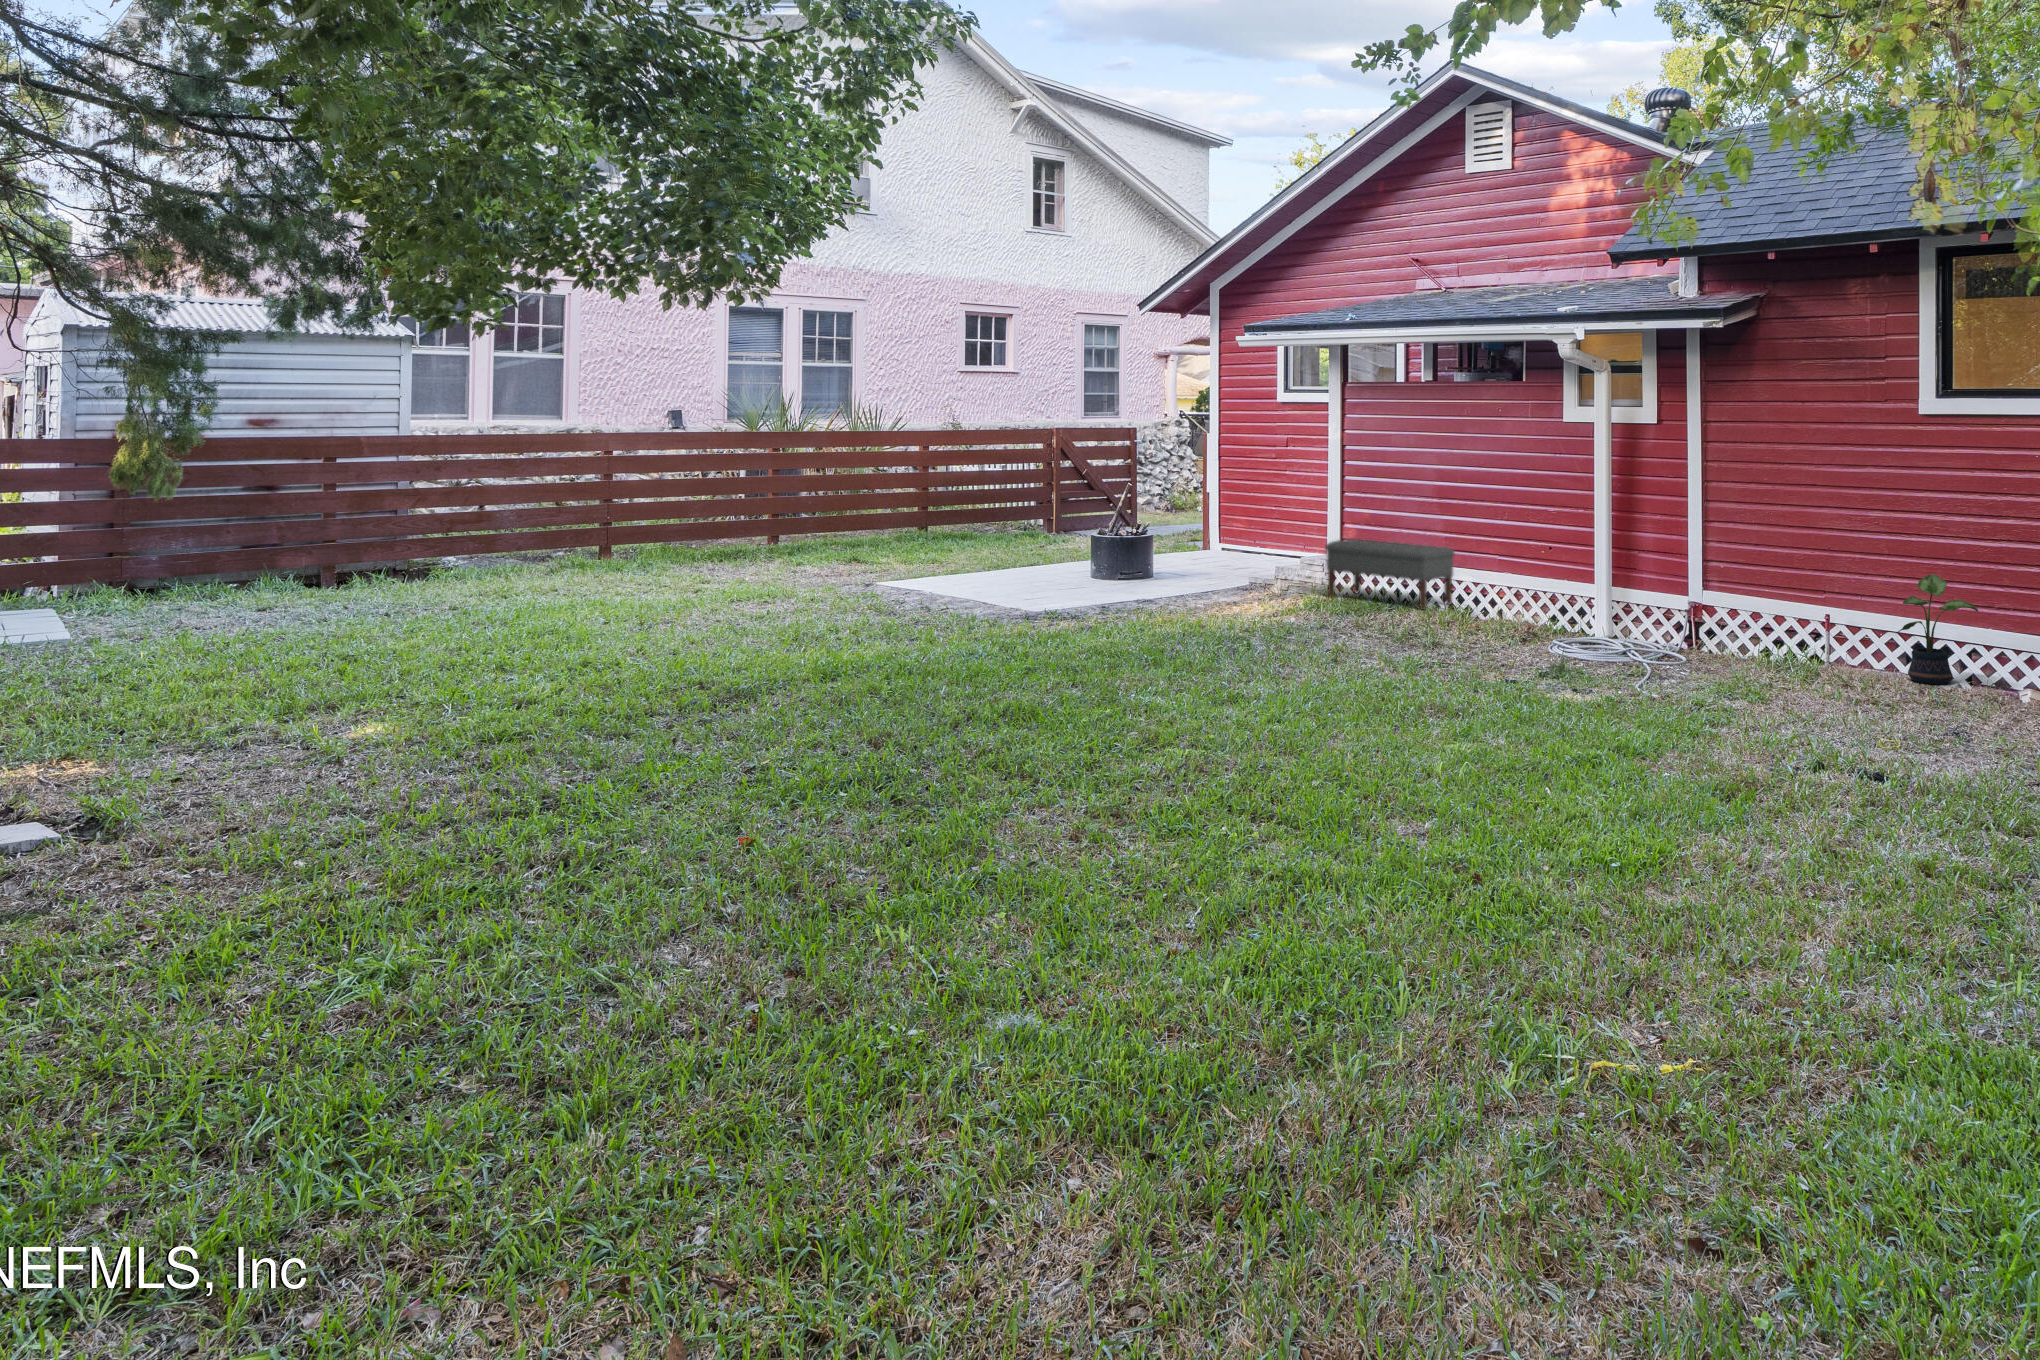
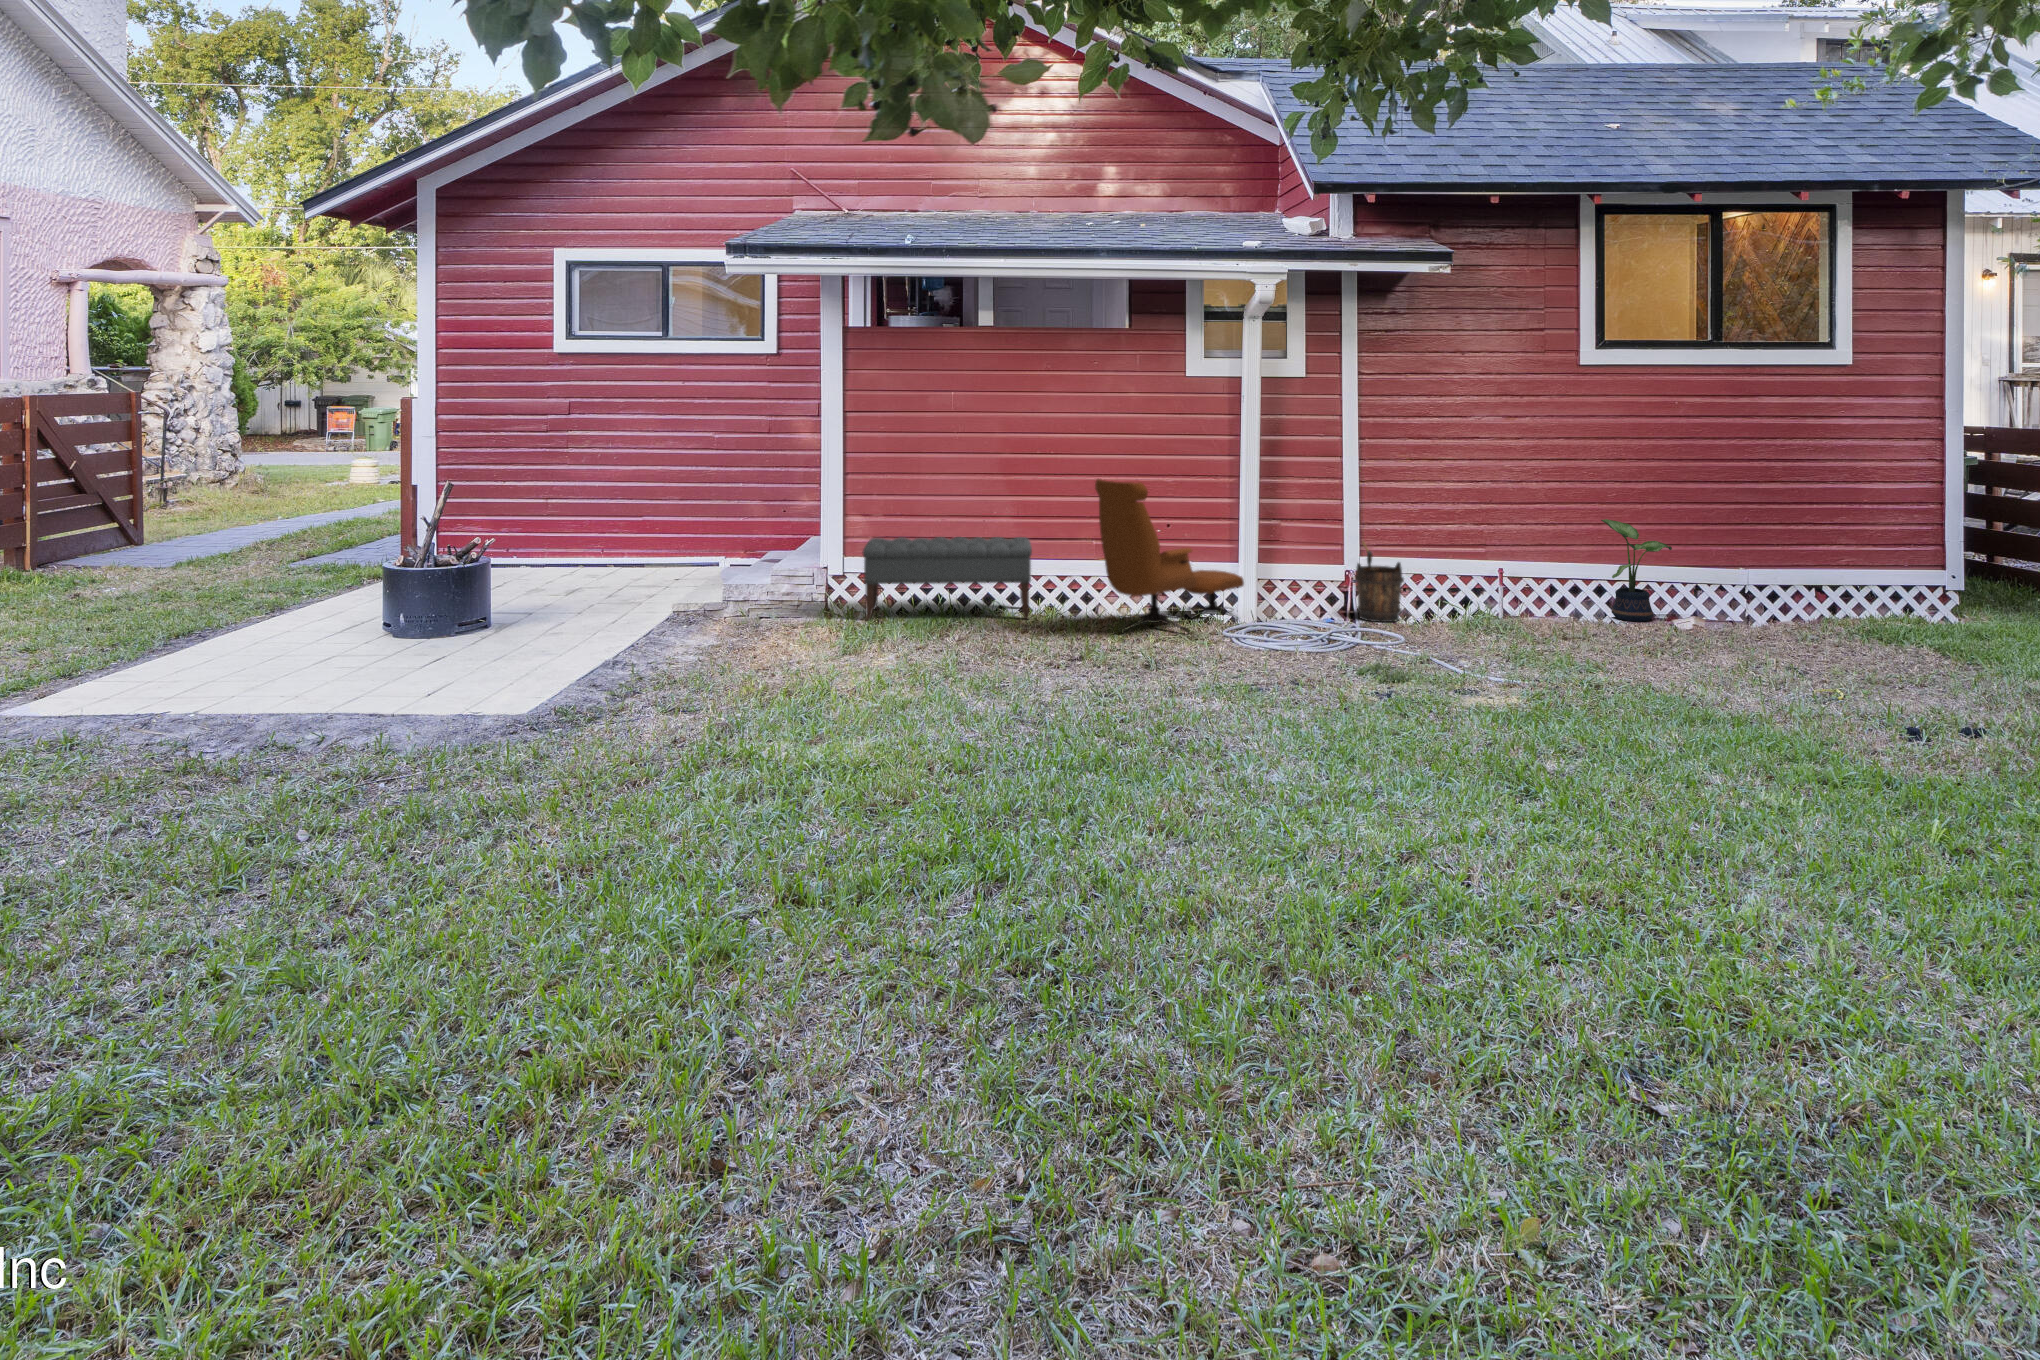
lounge chair: none [1430,499,1588,631] -> present [1095,479,1244,634]
bucket: none [1658,574,1705,649] -> present [1354,542,1404,622]

